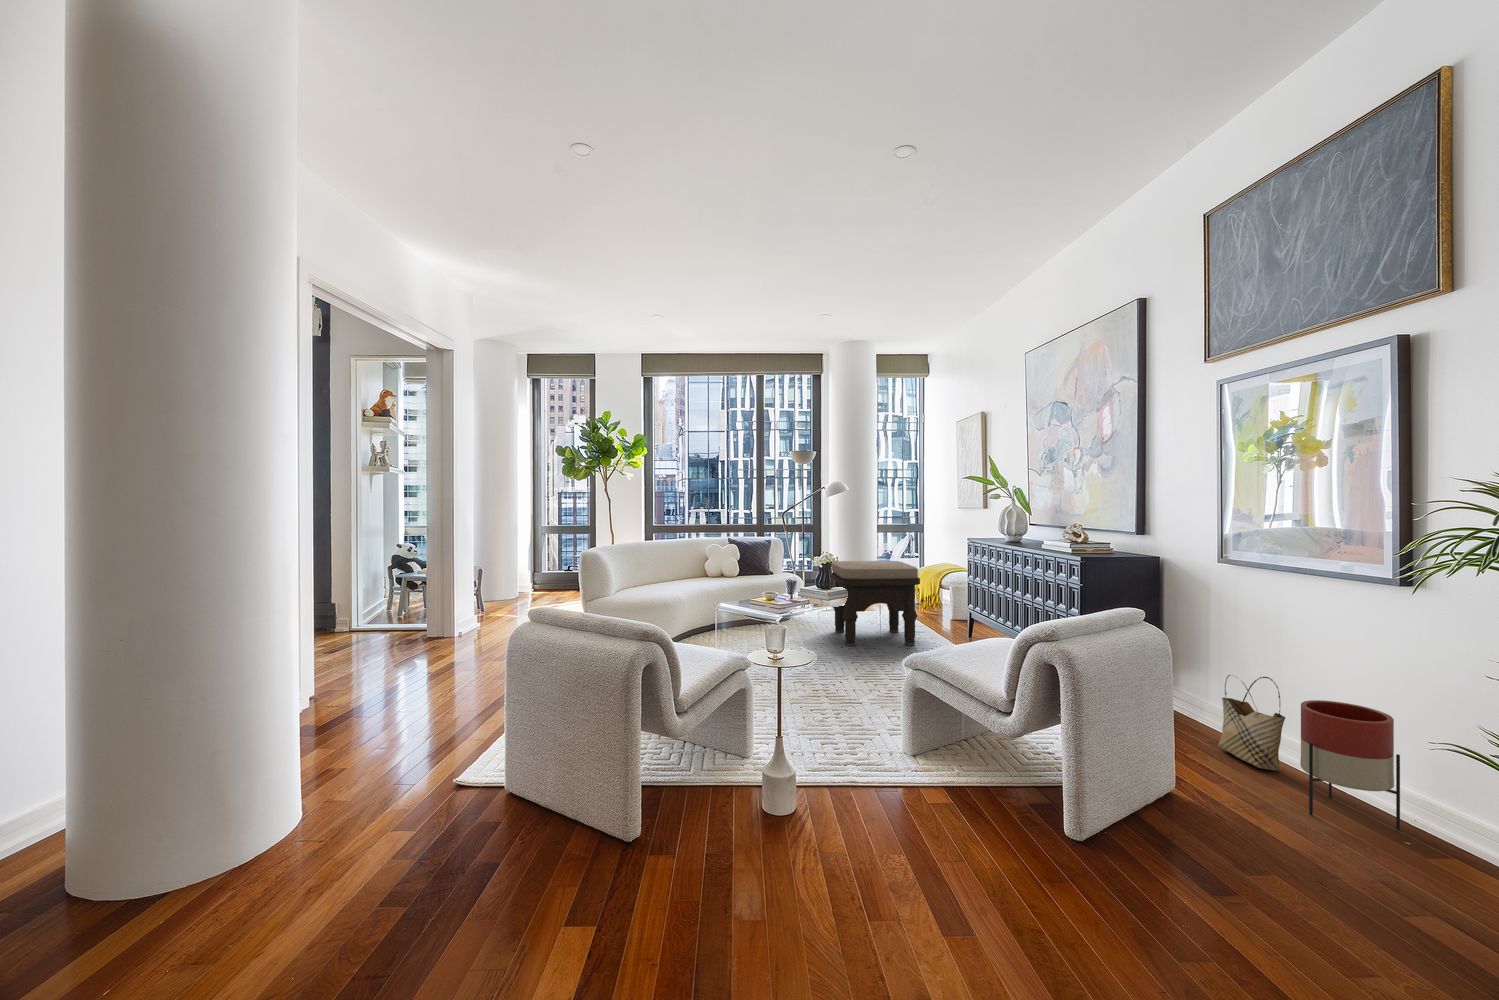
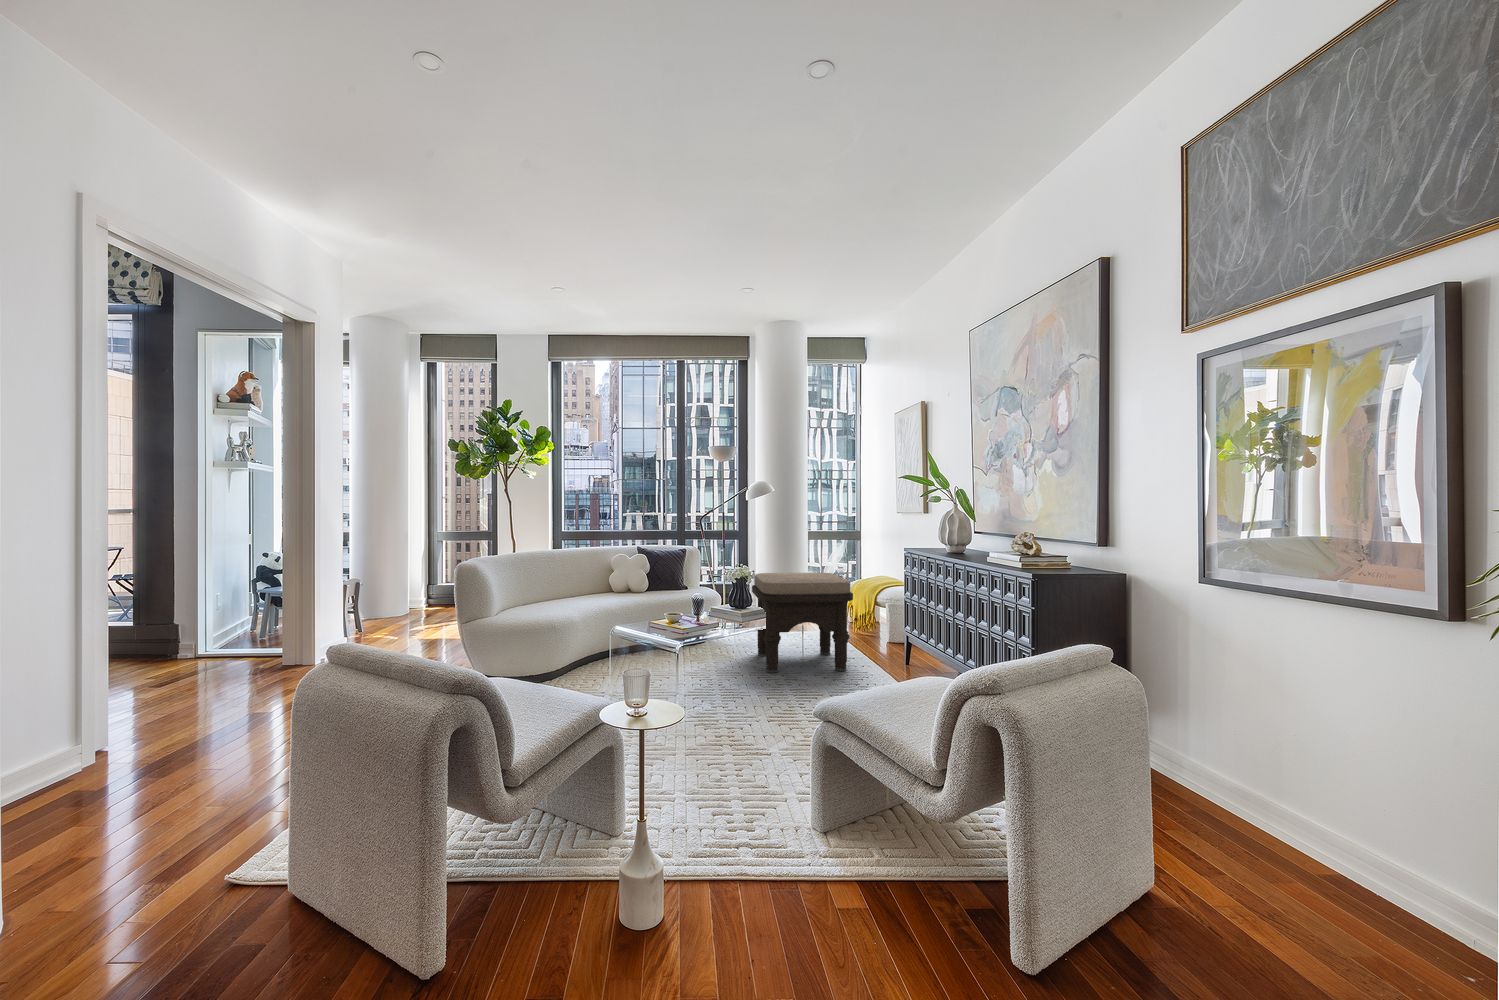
woven basket: present [1218,675,1285,771] -> none [1198,720,1283,842]
planter: present [1300,700,1400,830] -> none [1309,759,1442,937]

